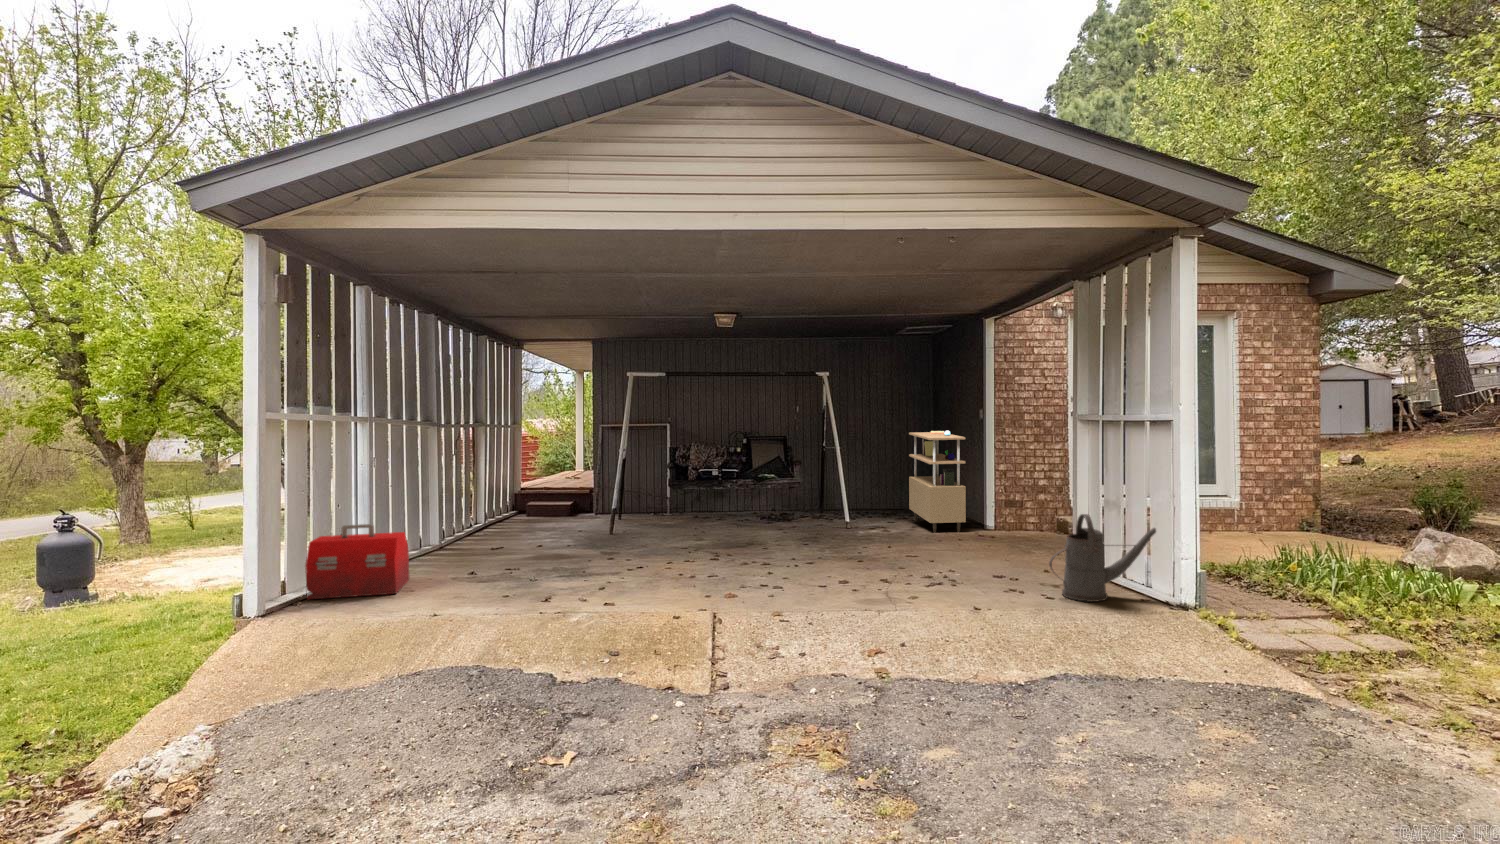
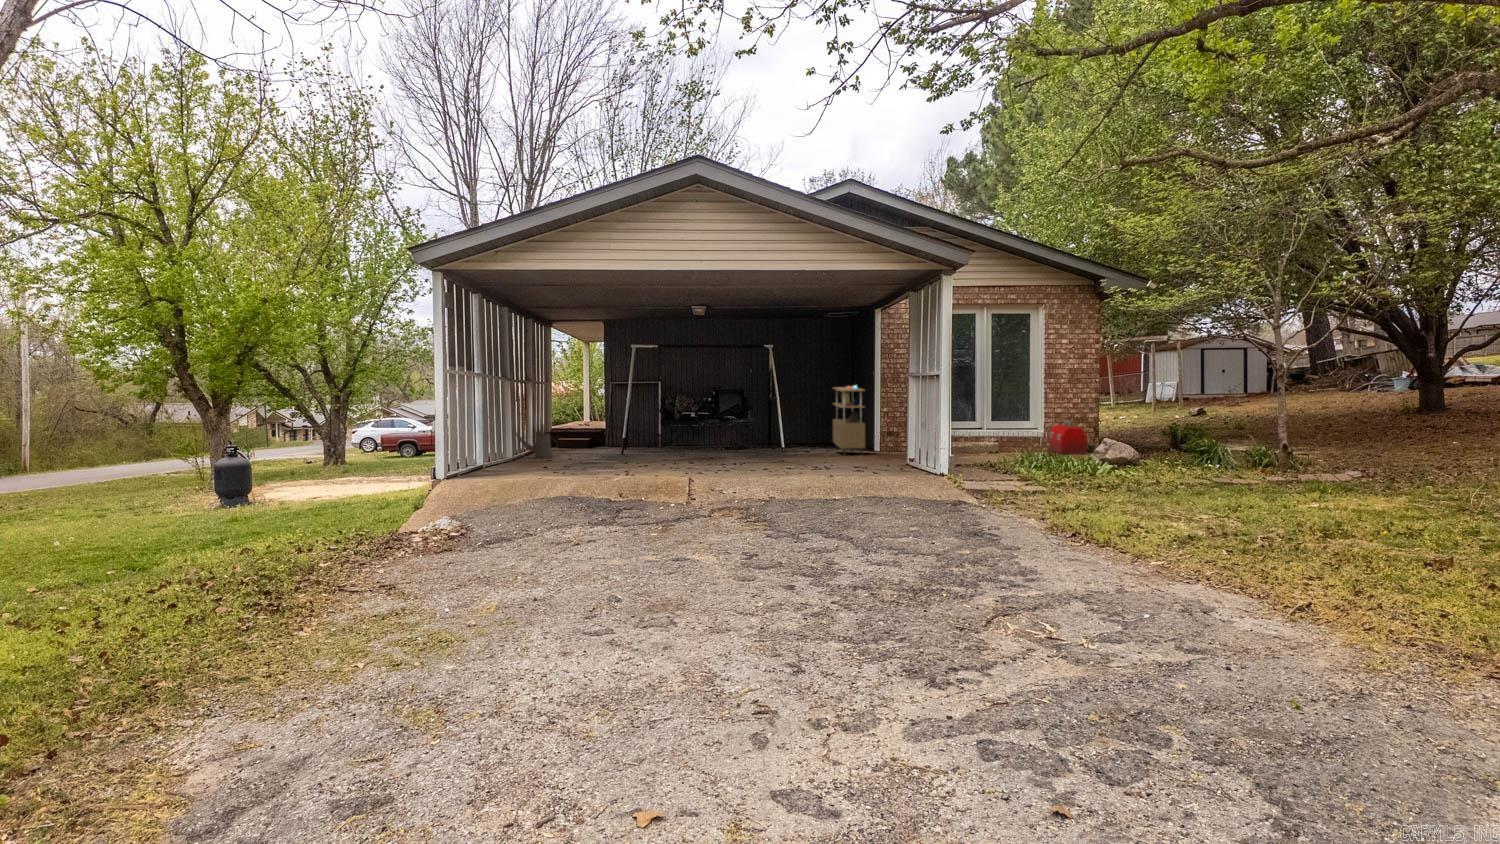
watering can: present [1049,514,1156,602] -> present [515,424,552,459]
toolbox: present [305,524,410,599] -> present [1048,420,1087,454]

